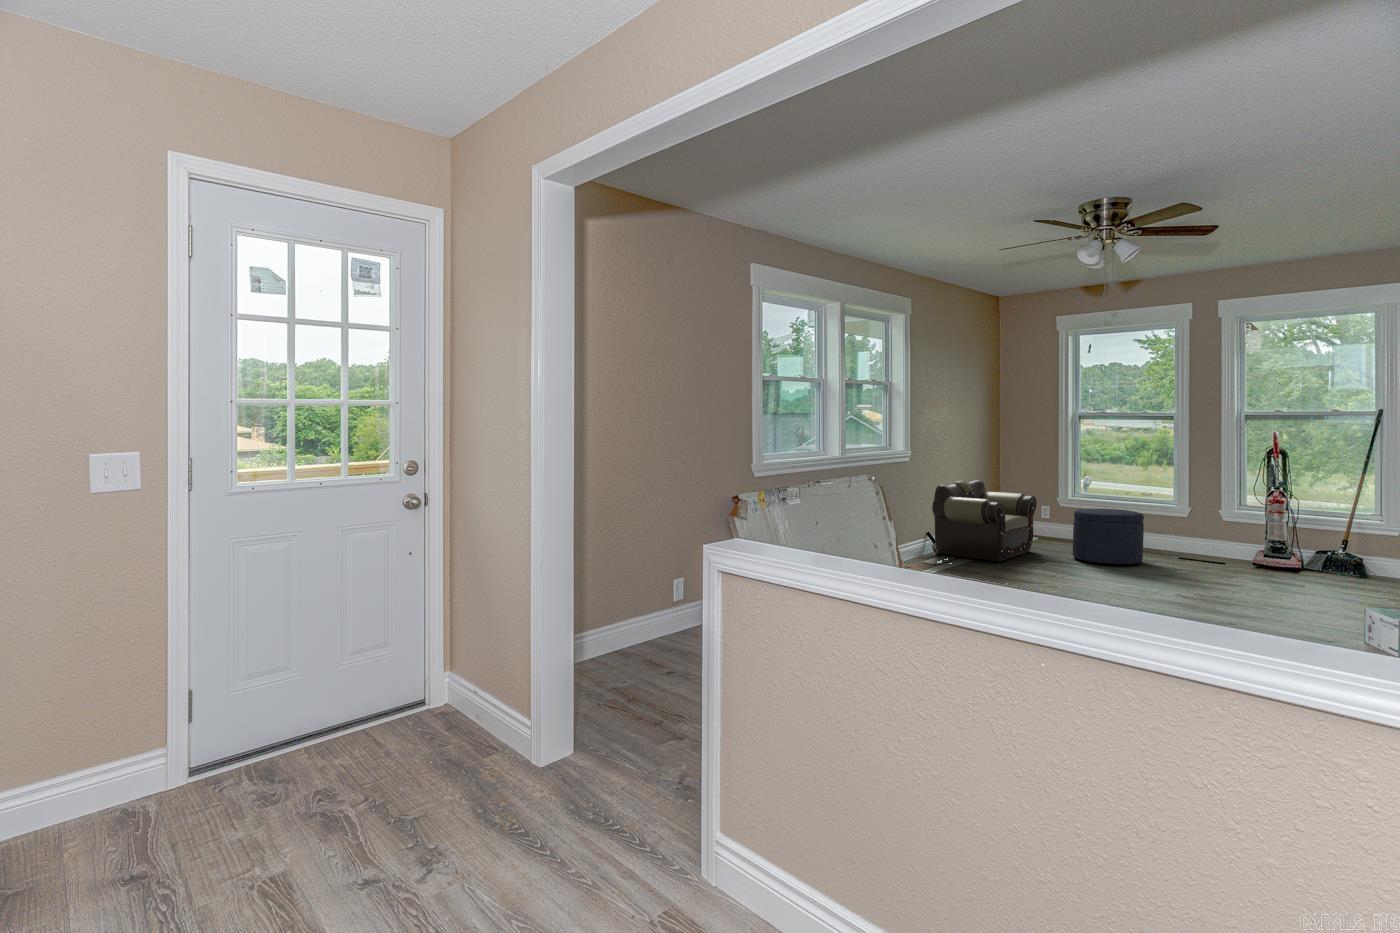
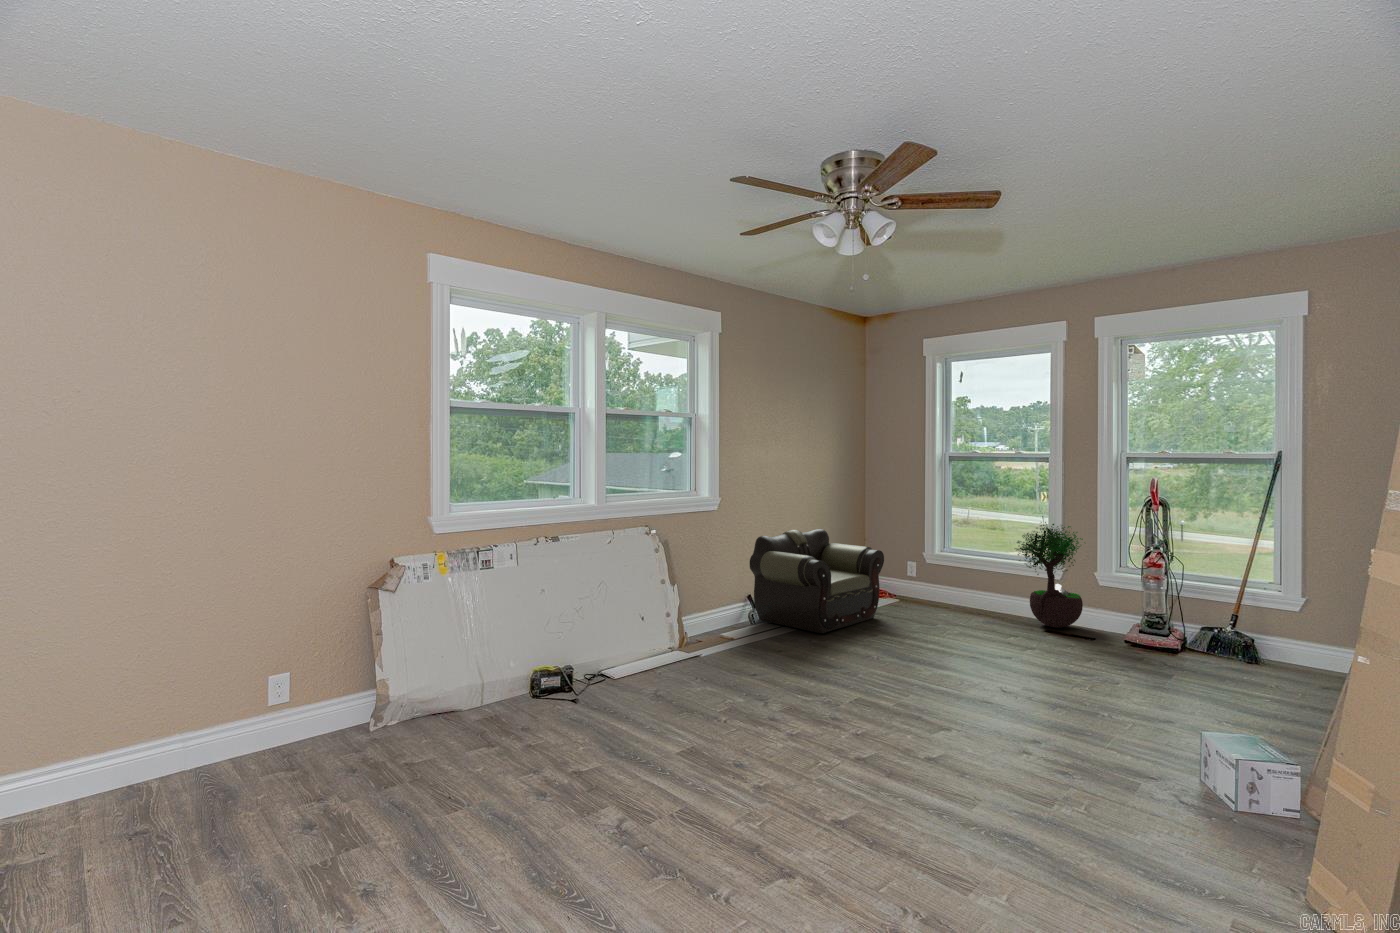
potted tree: none [1151,465,1216,556] -> present [1015,516,1083,628]
ottoman: present [1073,508,1144,565] -> none [917,568,998,641]

